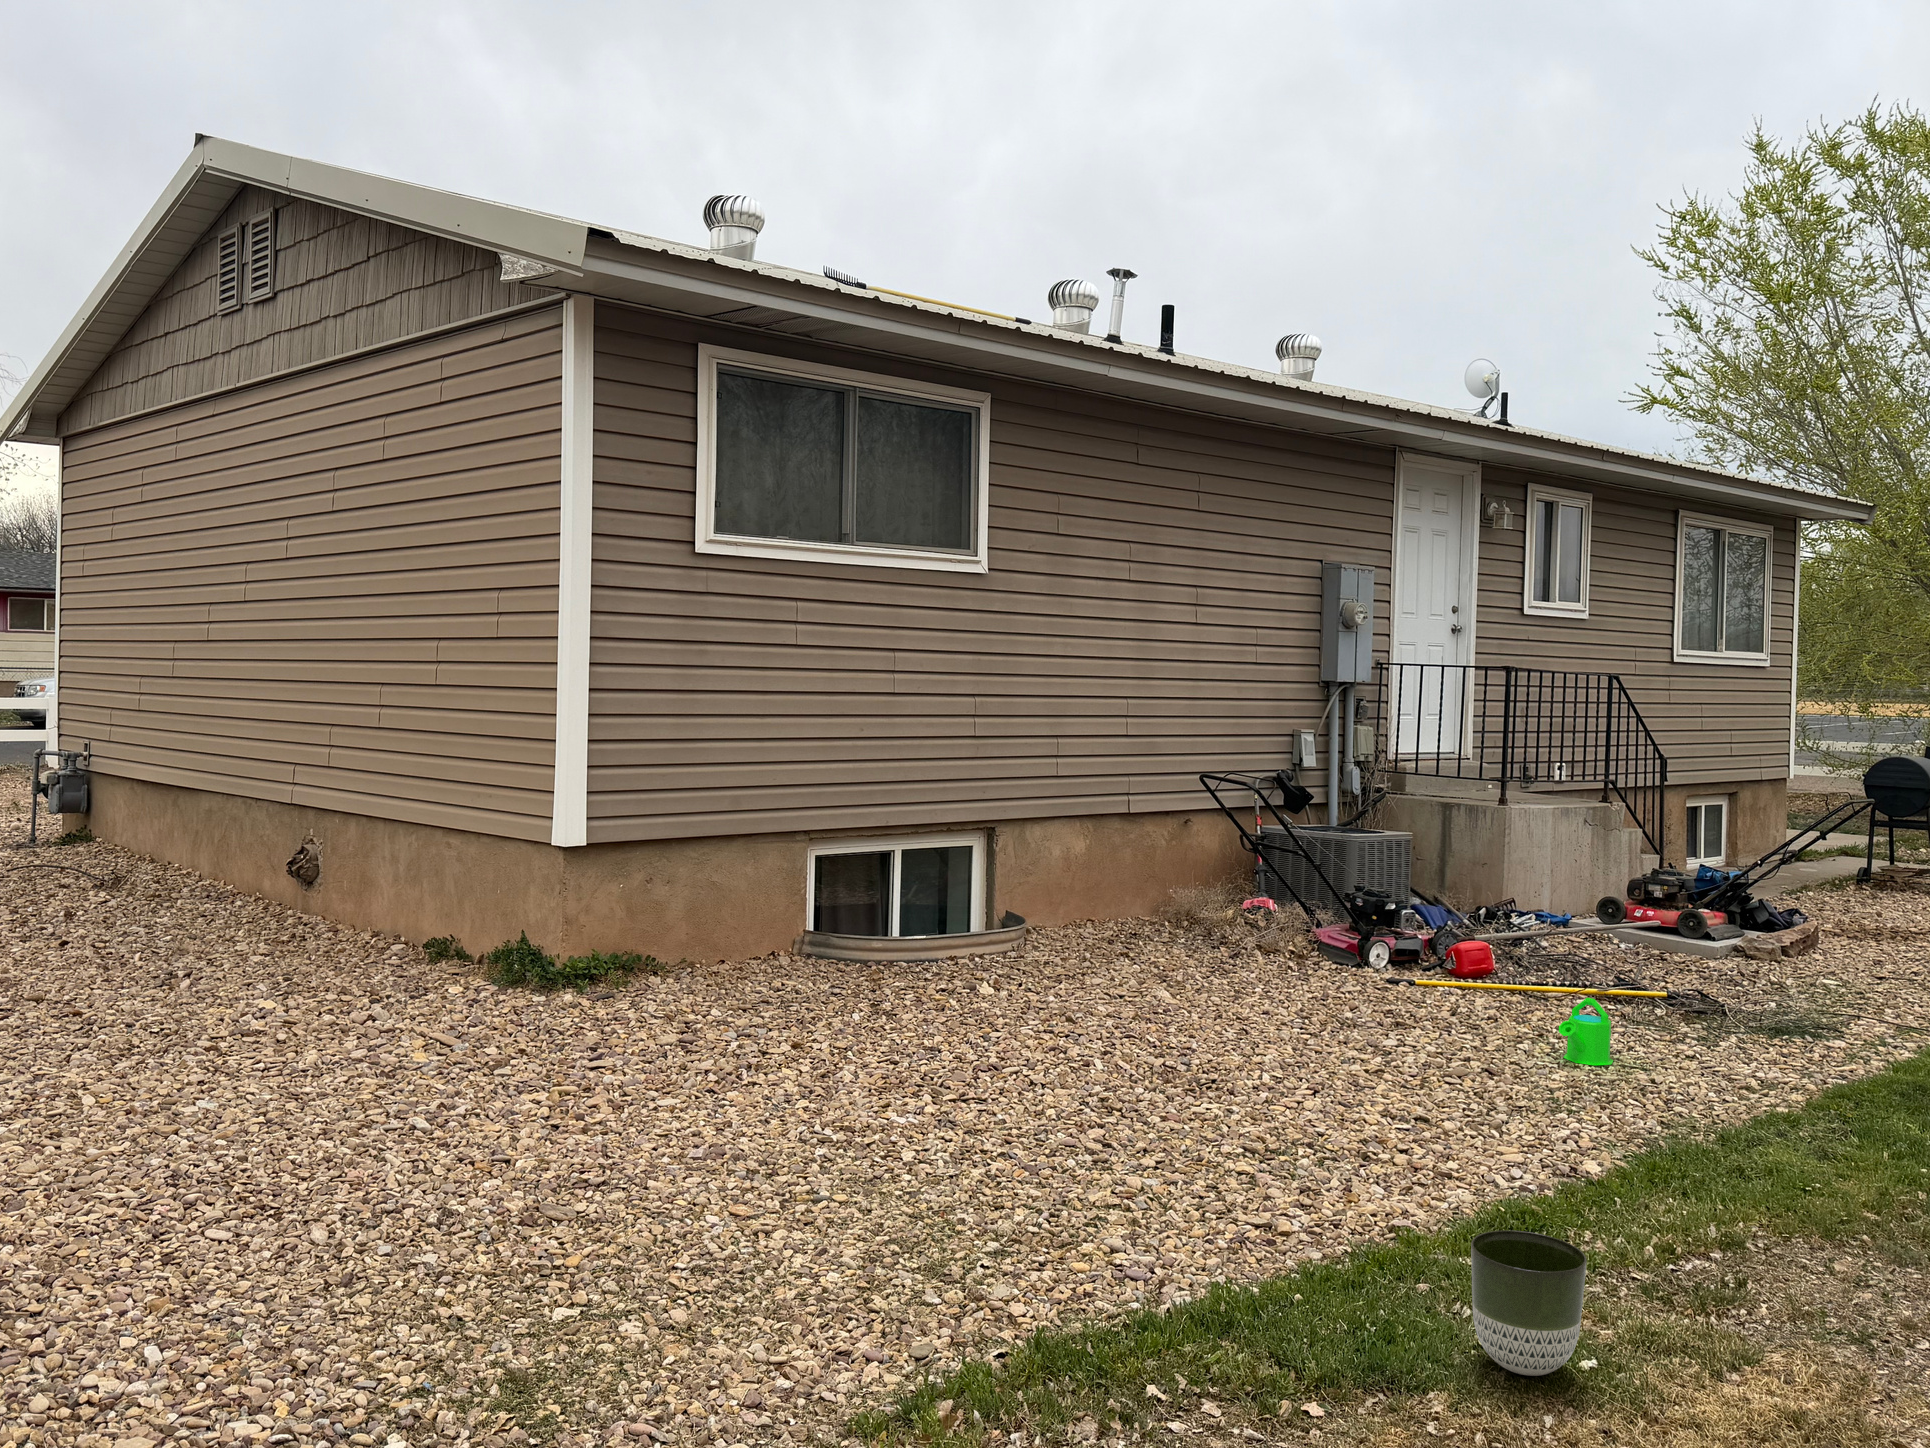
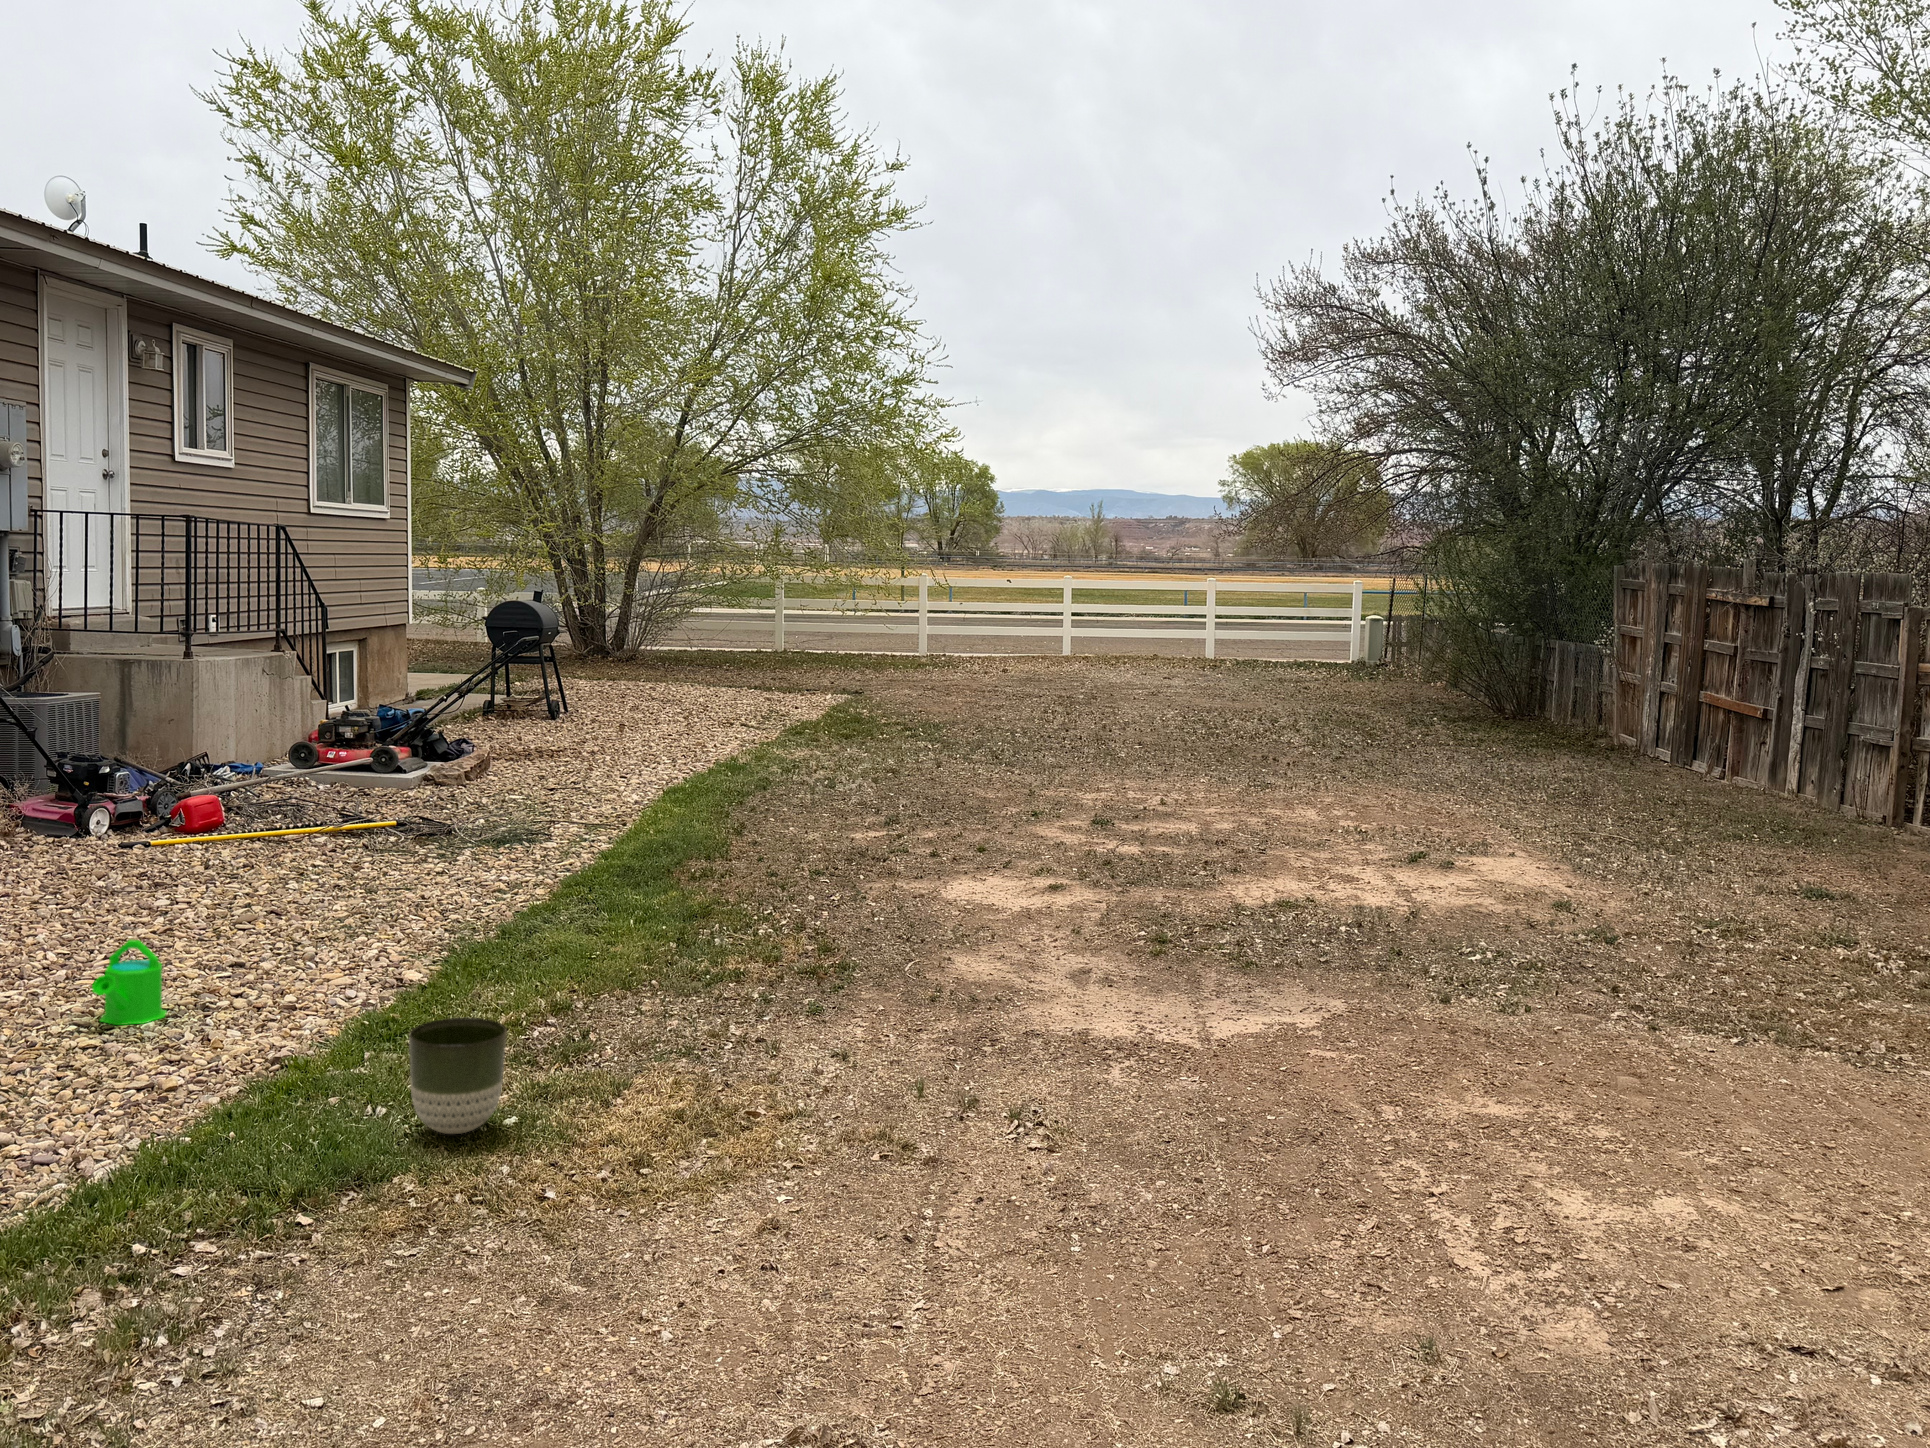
watering can: present [1559,998,1613,1066] -> present [92,940,167,1025]

